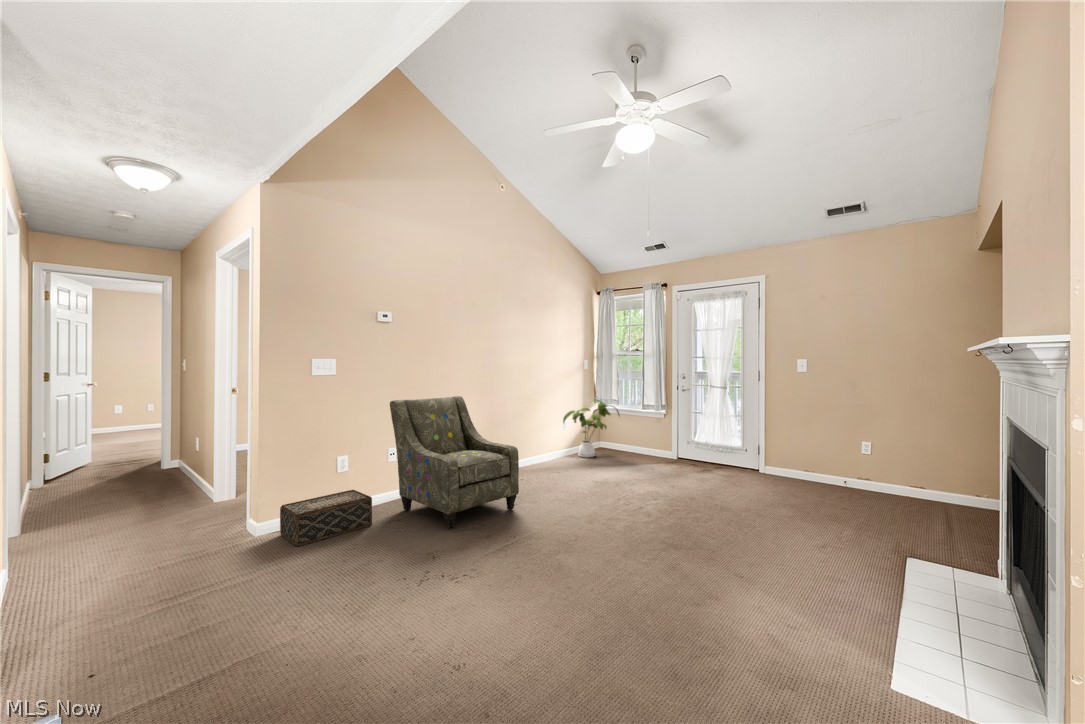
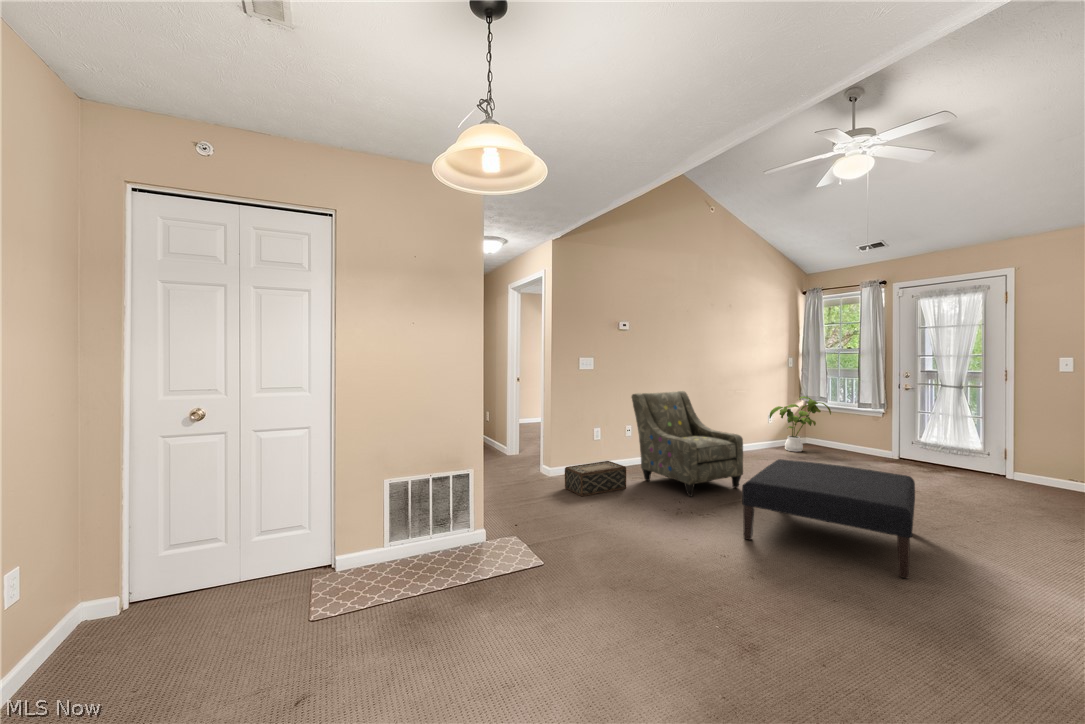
ottoman: none [488,475,681,624] -> present [742,459,915,578]

